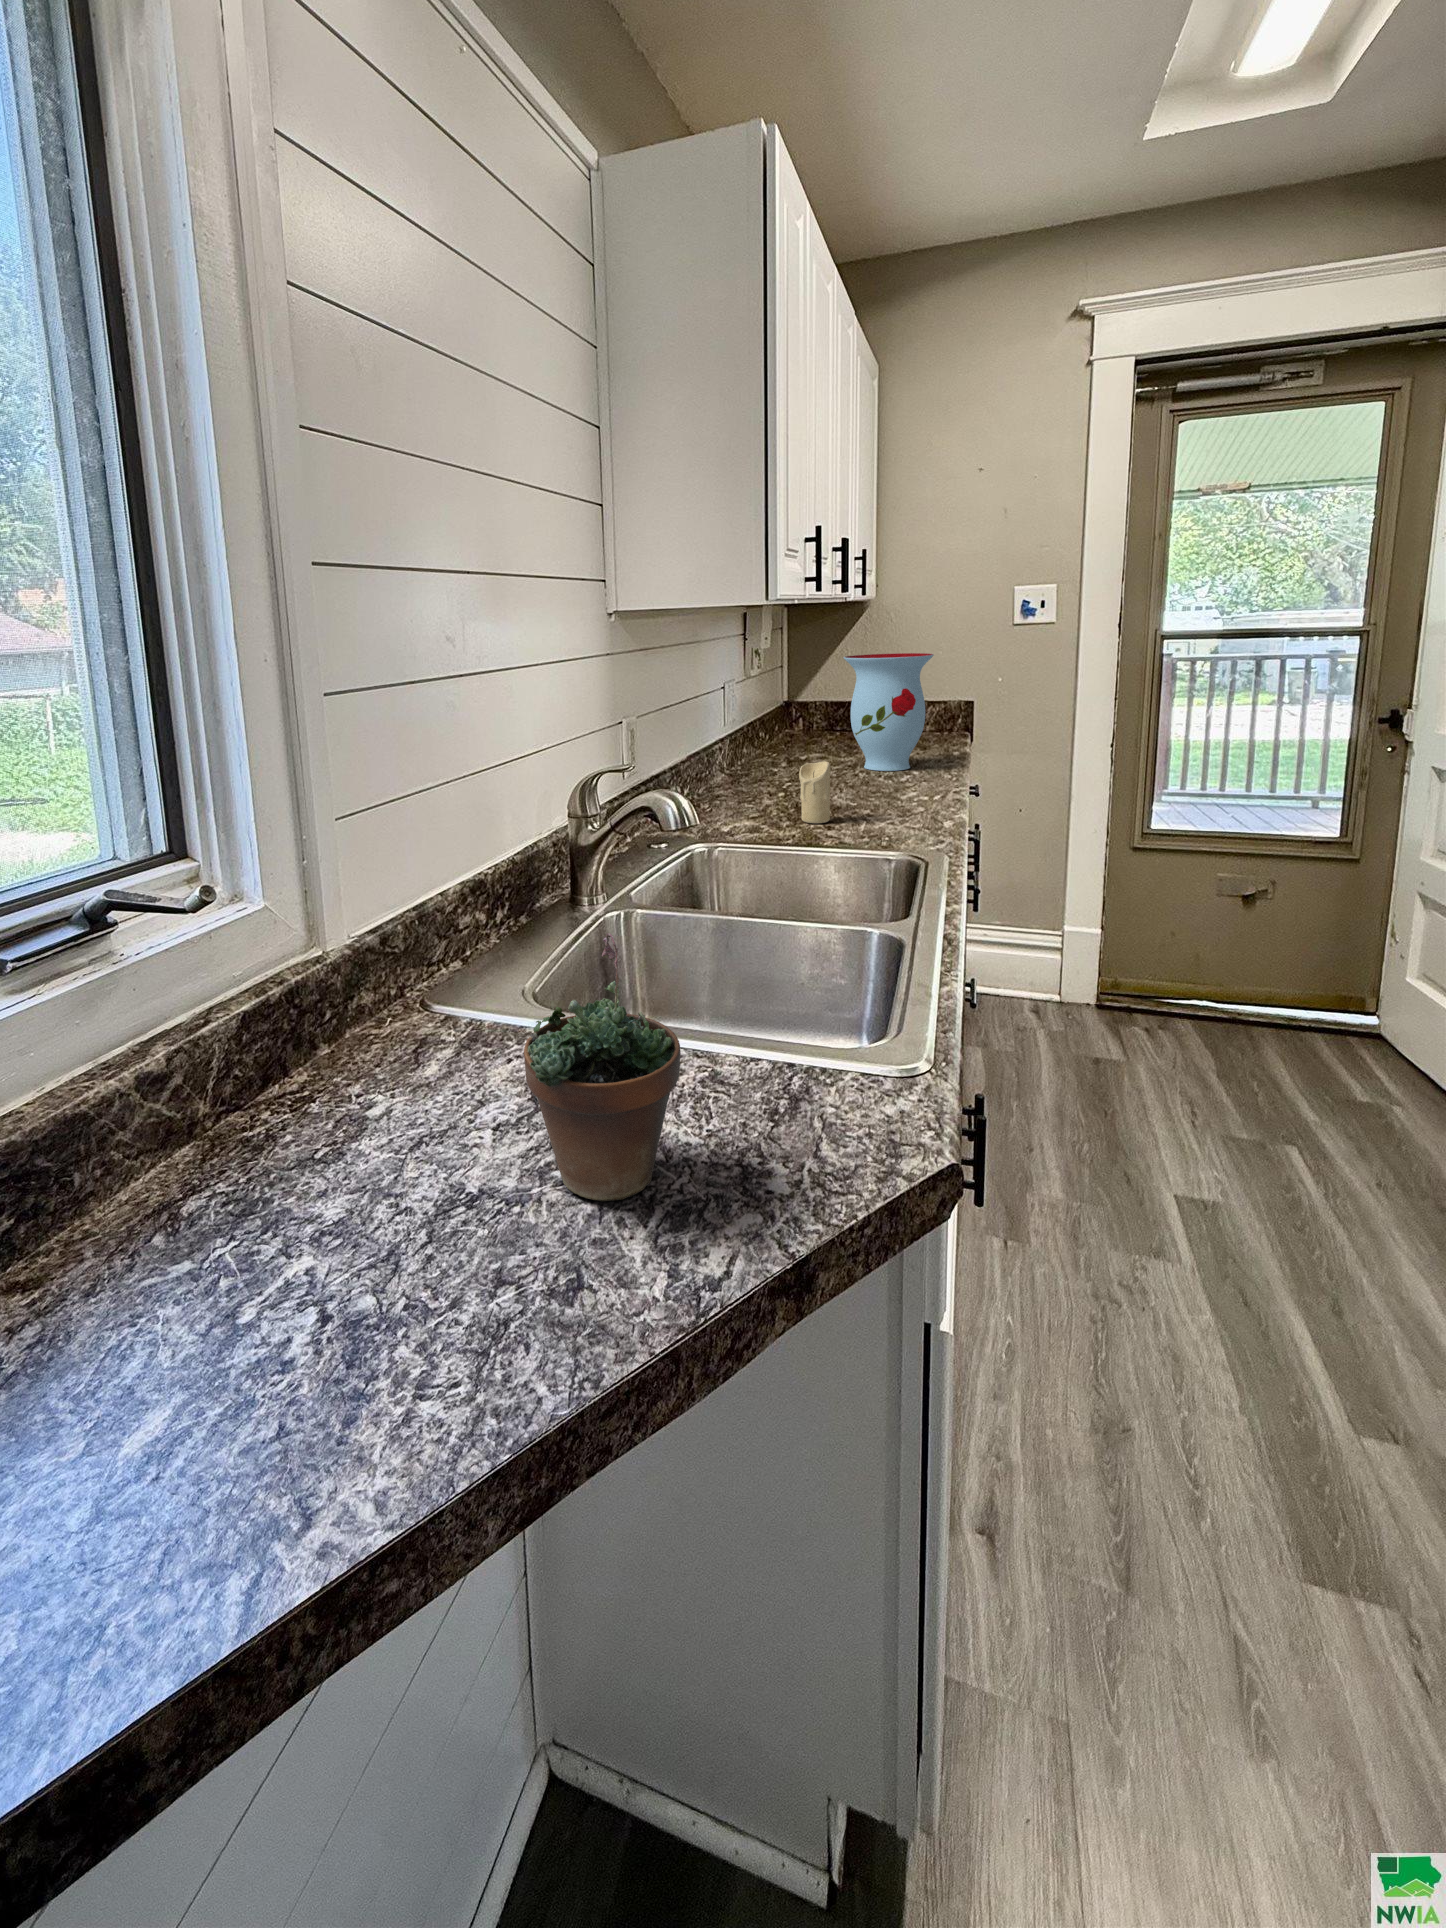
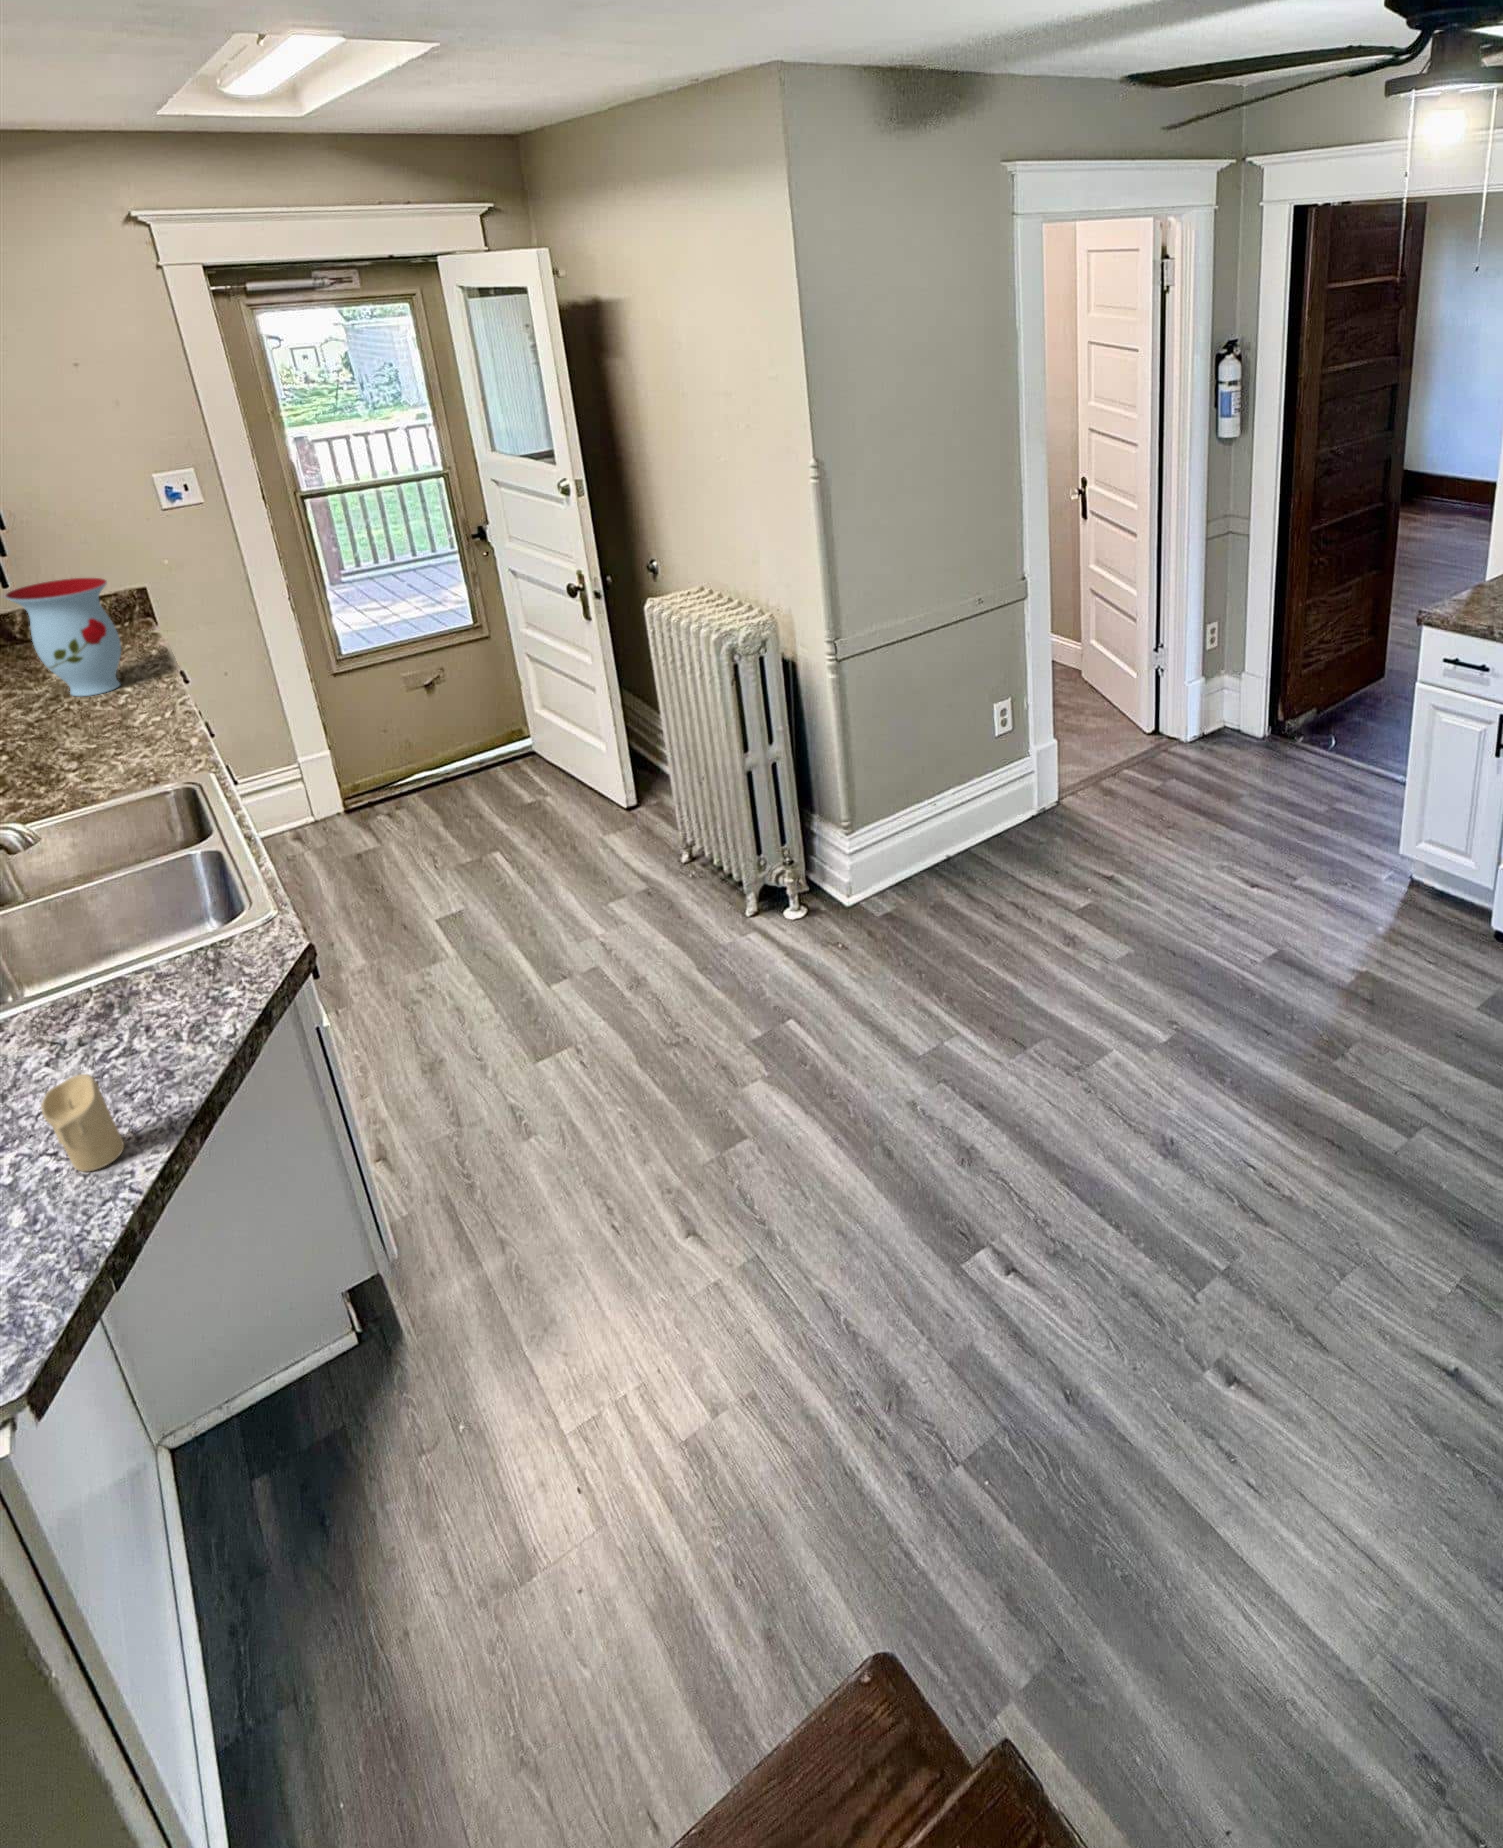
candle: present [799,761,831,823] -> present [41,1074,124,1171]
succulent plant: present [524,933,680,1201] -> none [67,926,170,1051]

